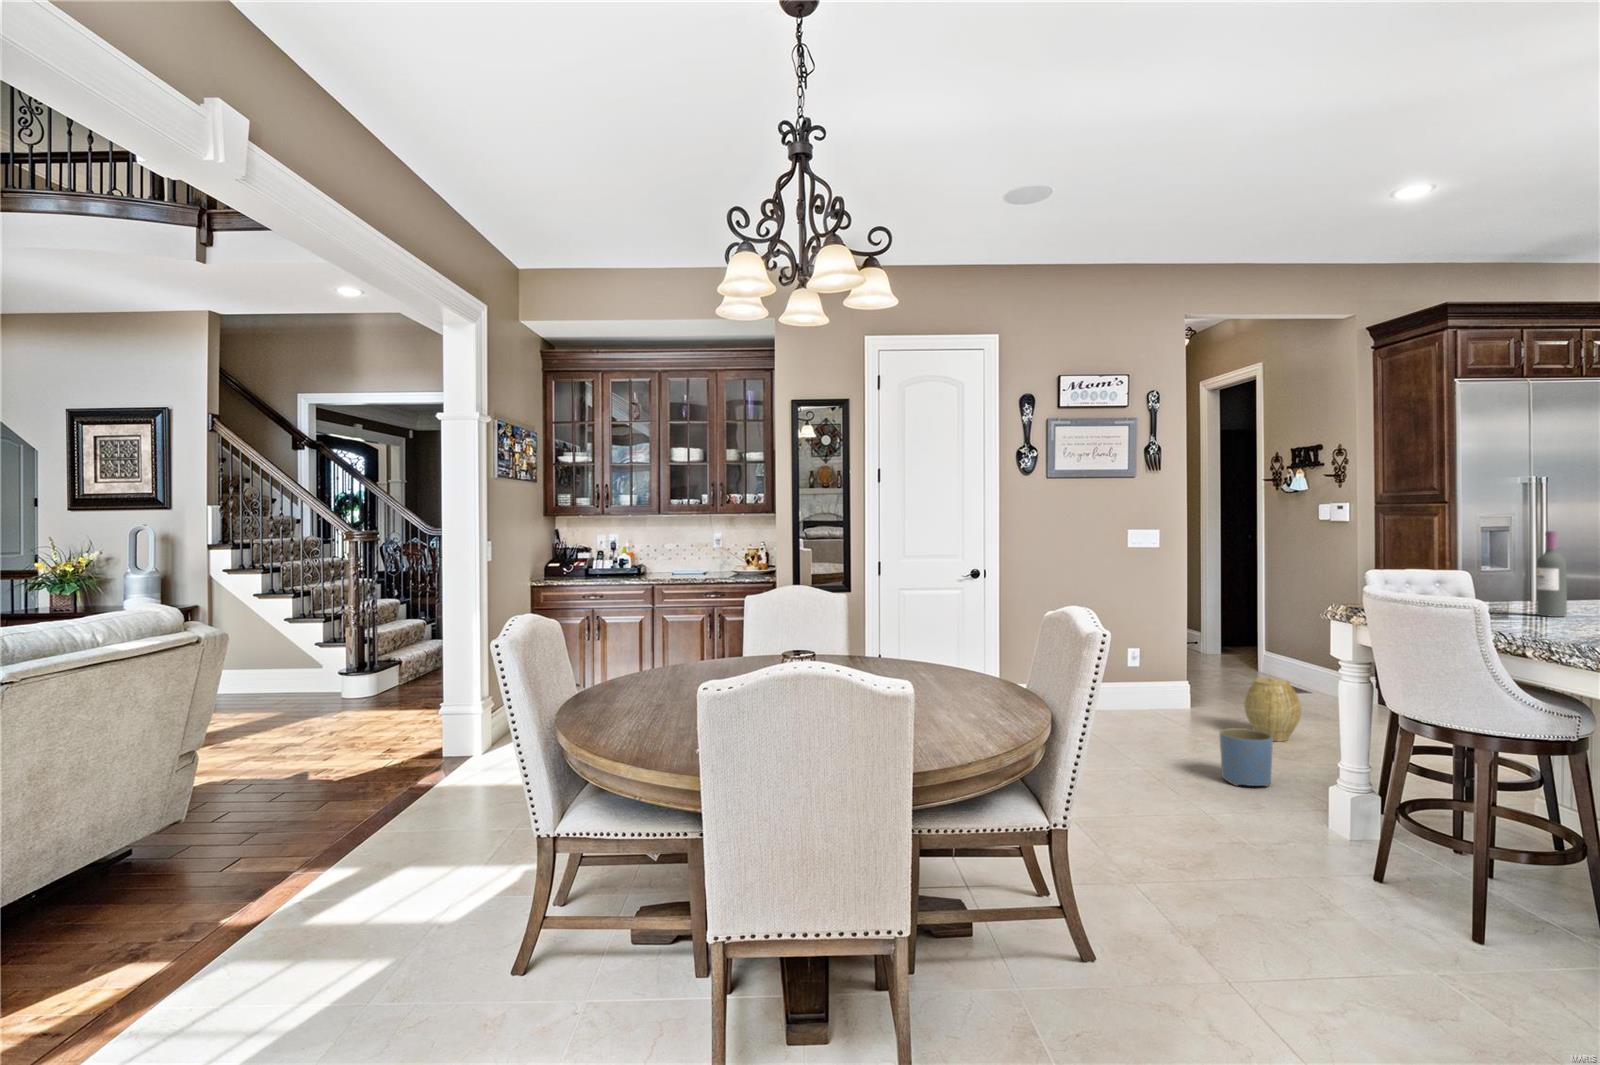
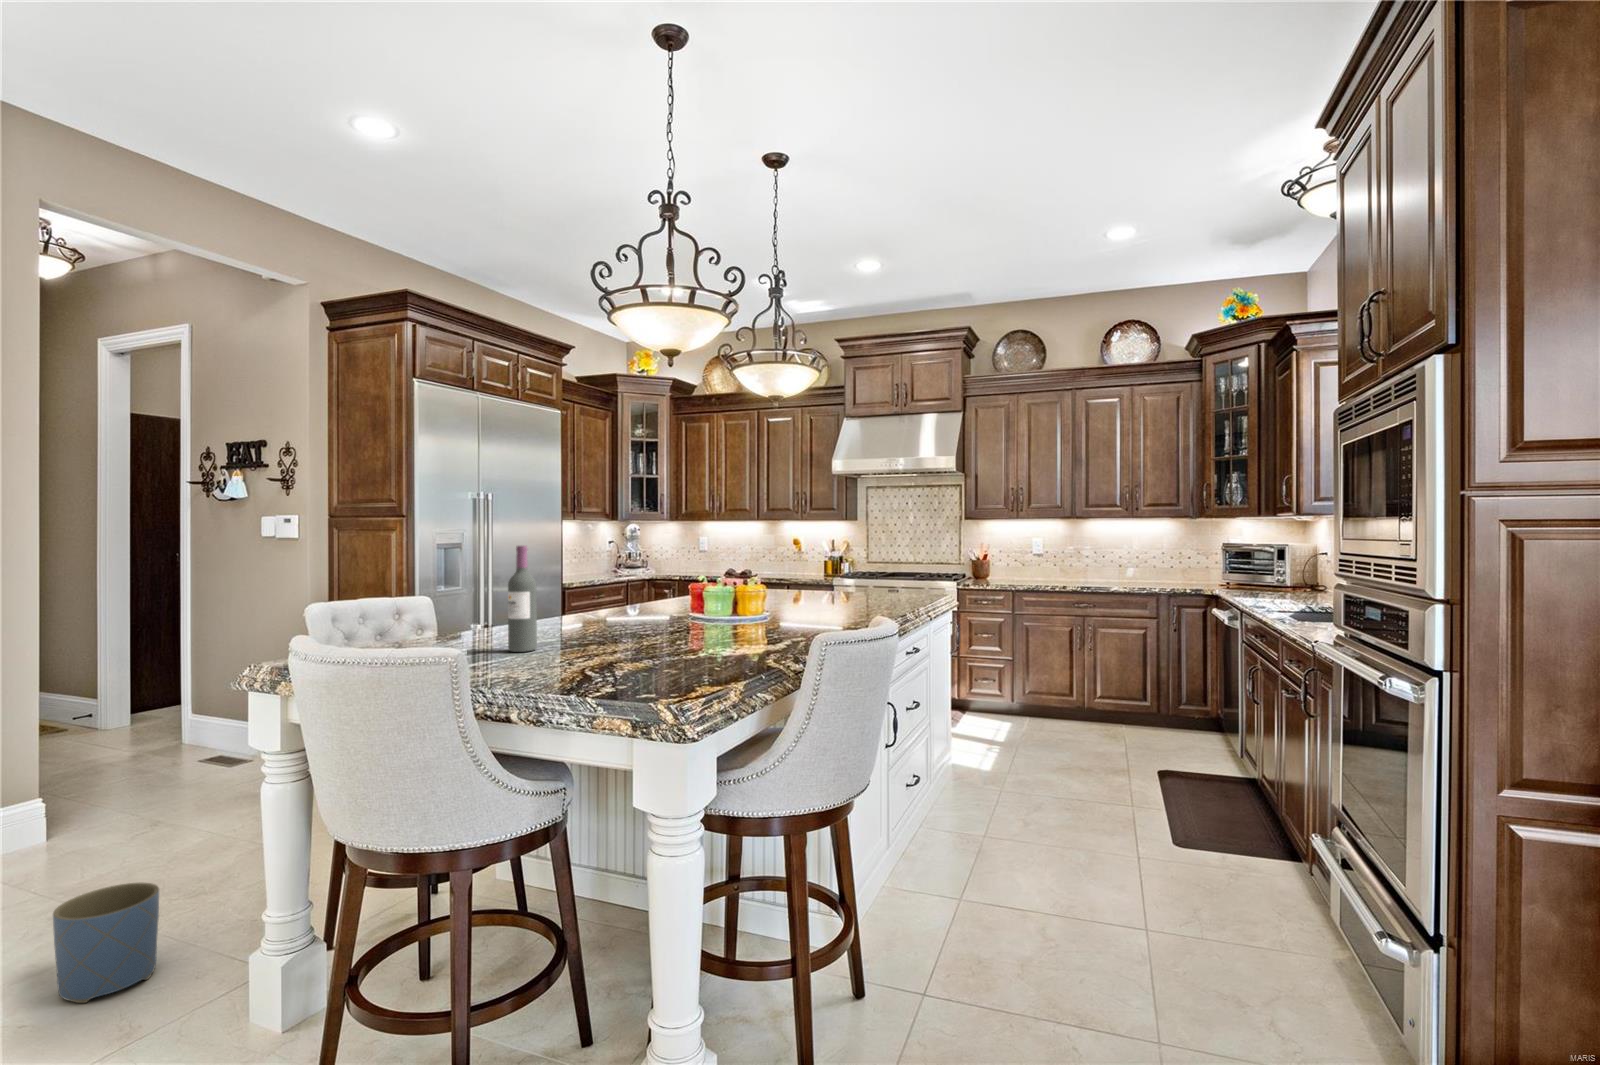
woven basket: present [1244,678,1301,741] -> none [130,769,224,871]

